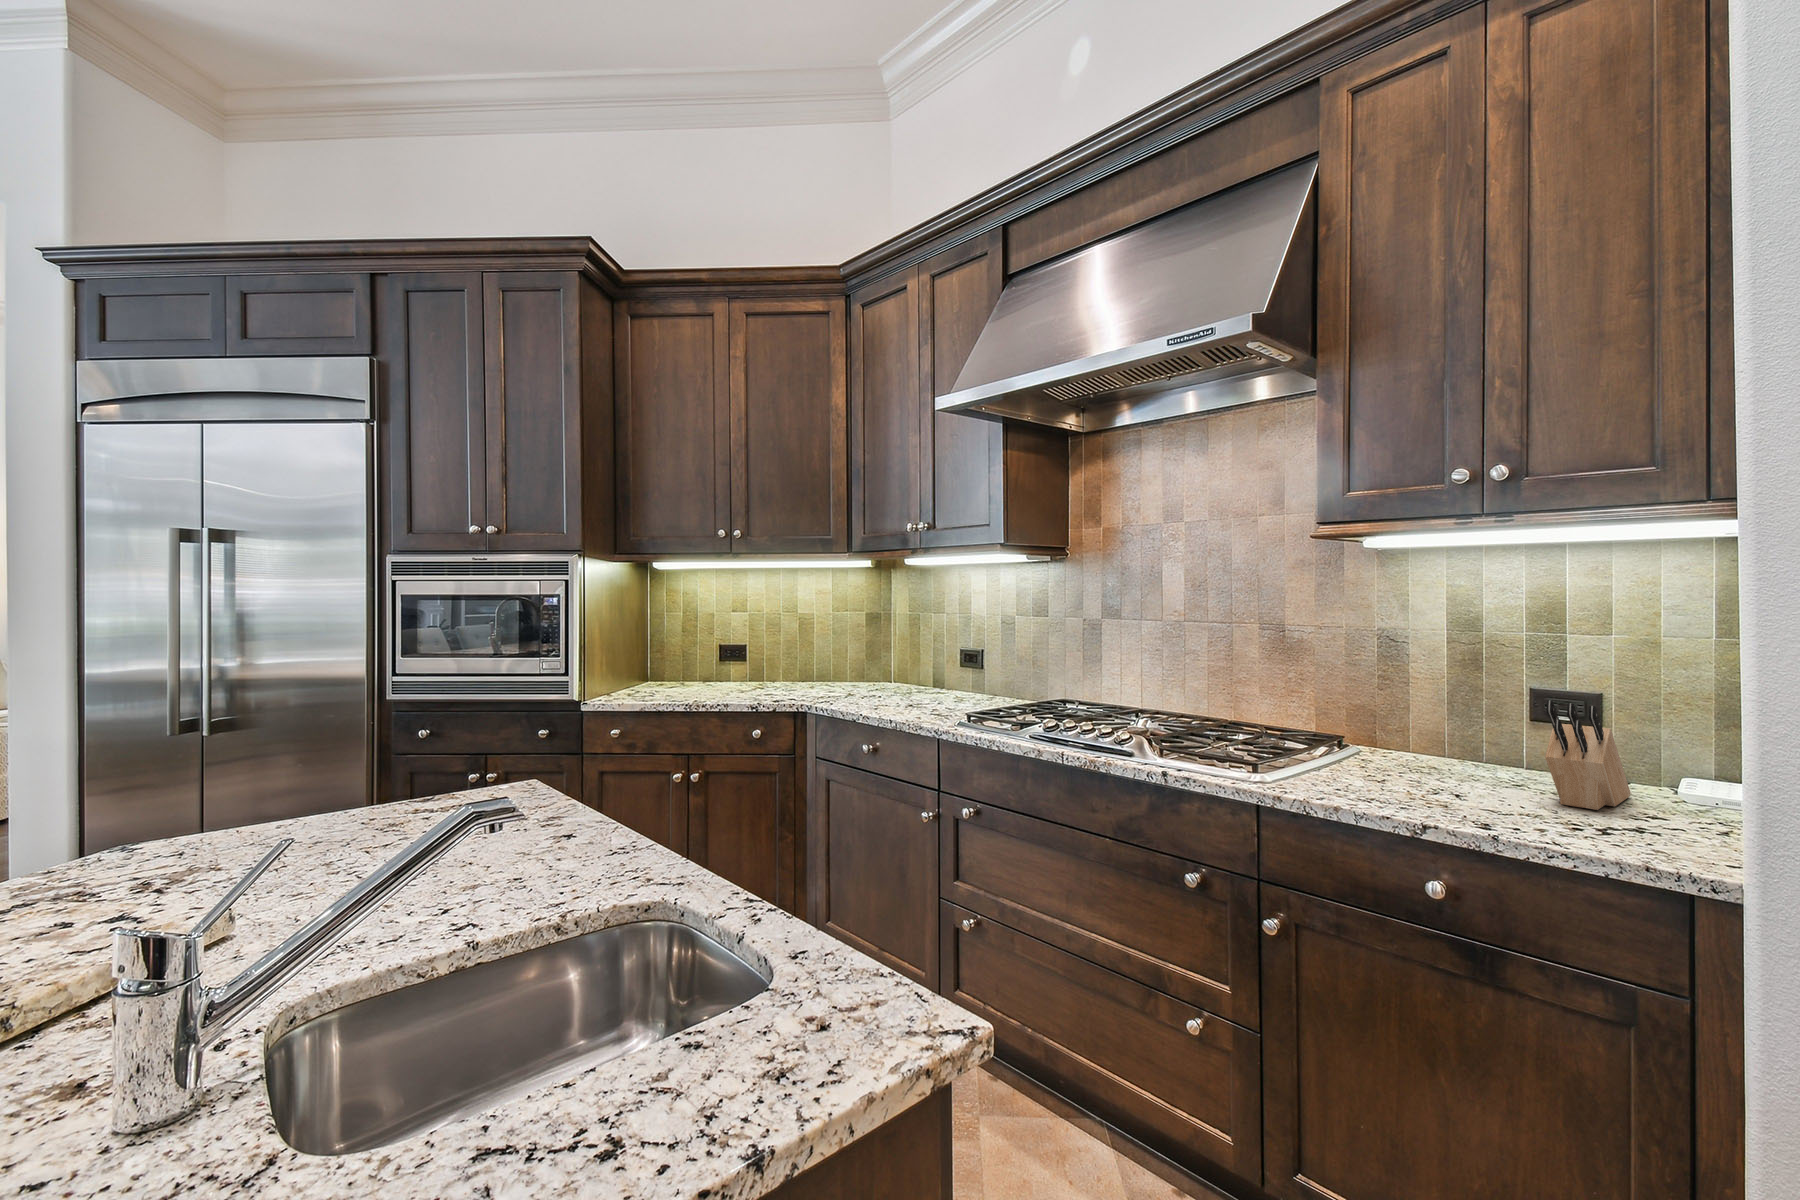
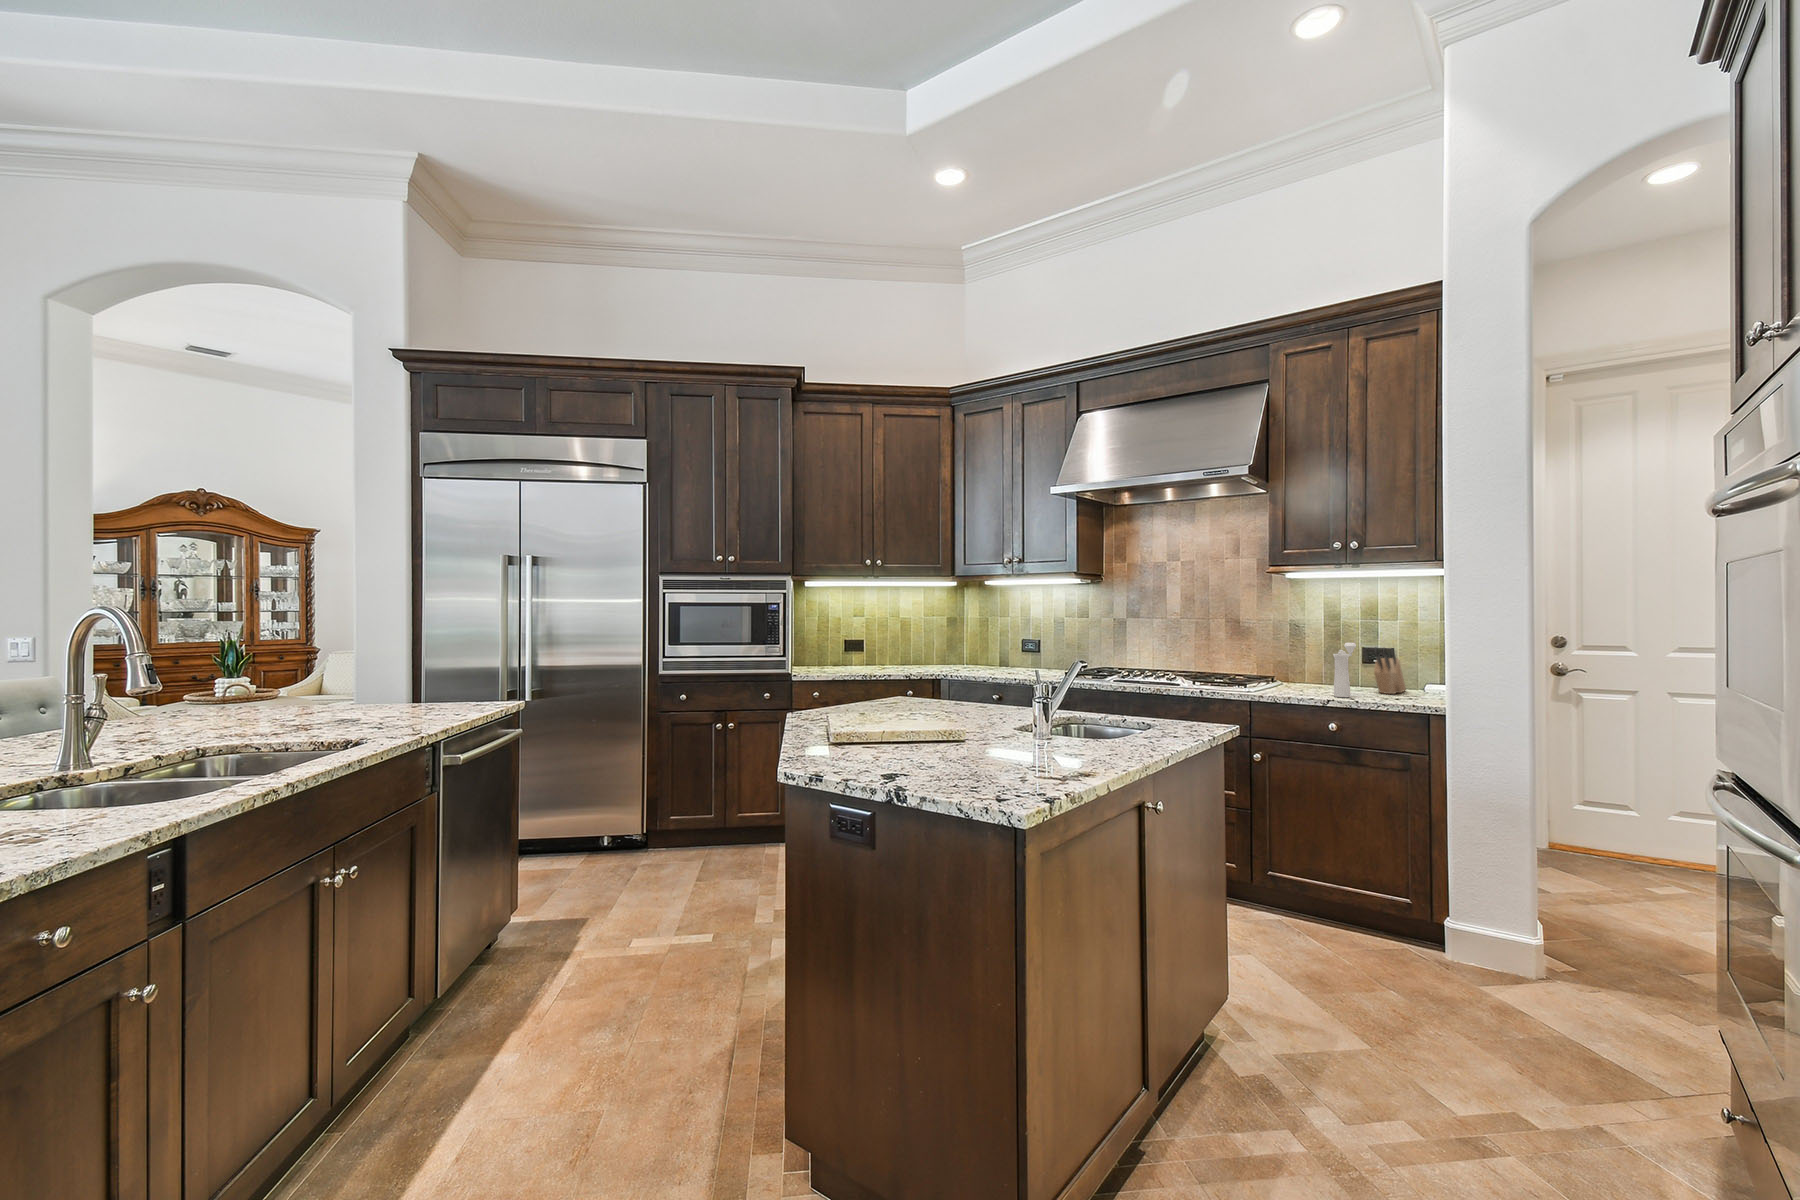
pepper mill: none [1437,688,1500,818] -> present [1333,643,1356,697]

